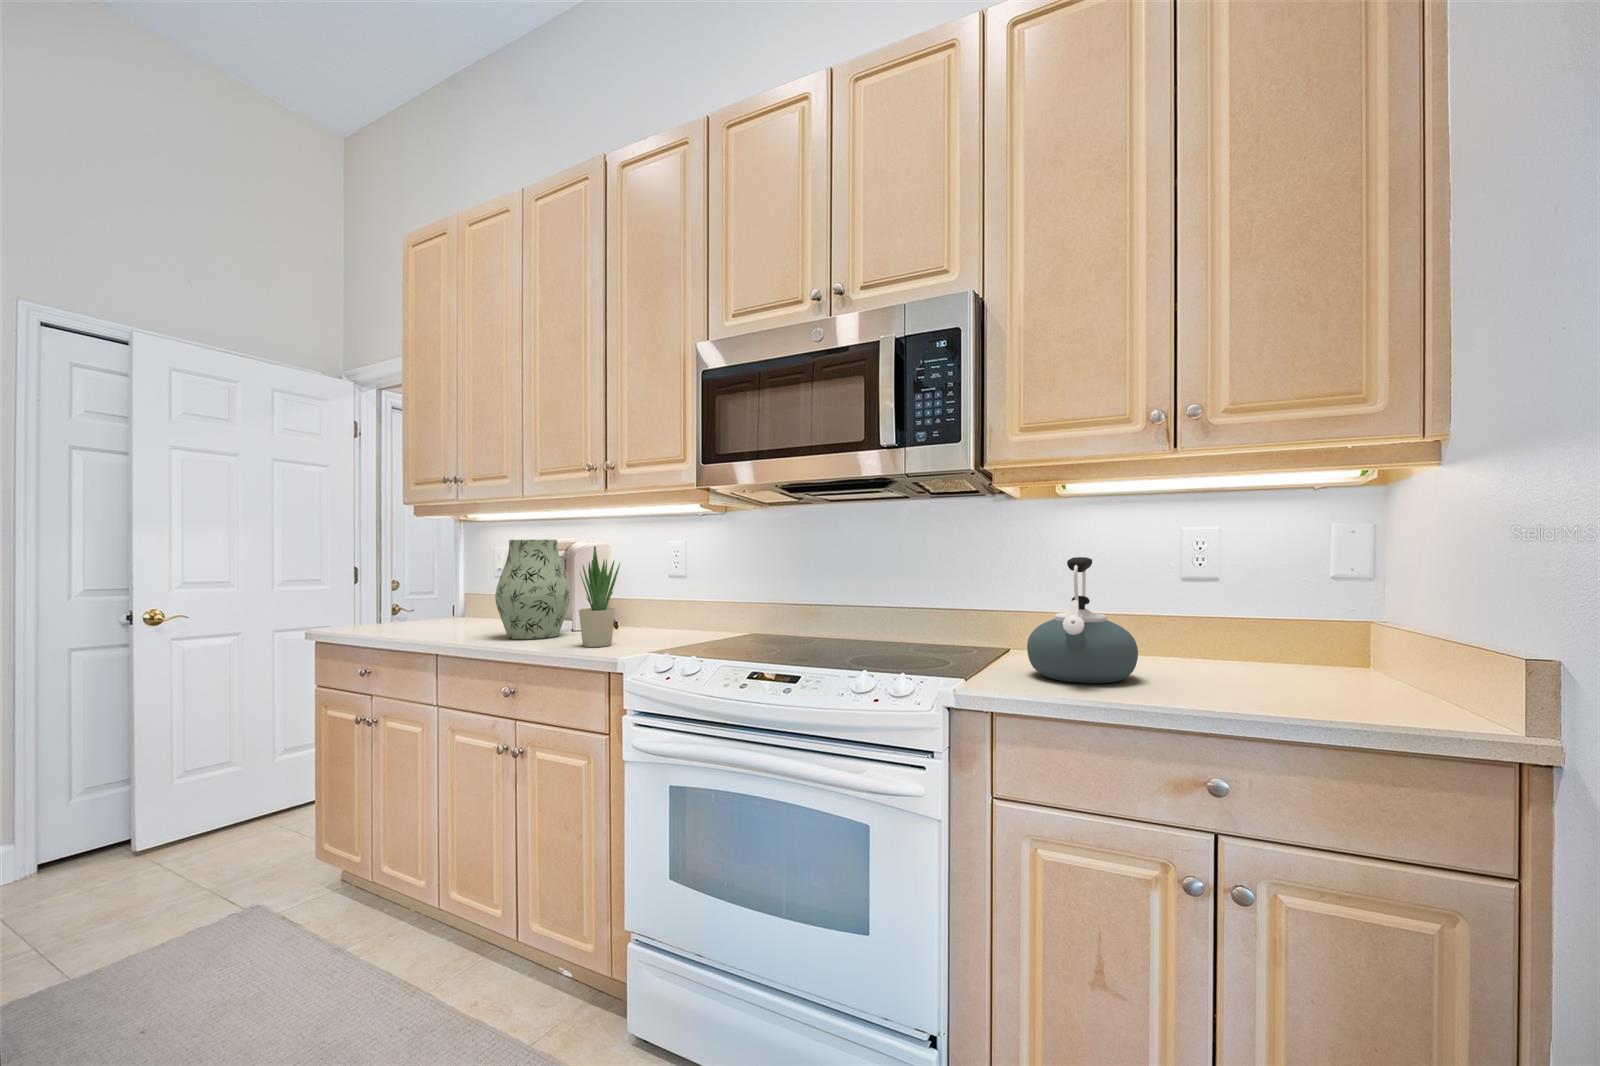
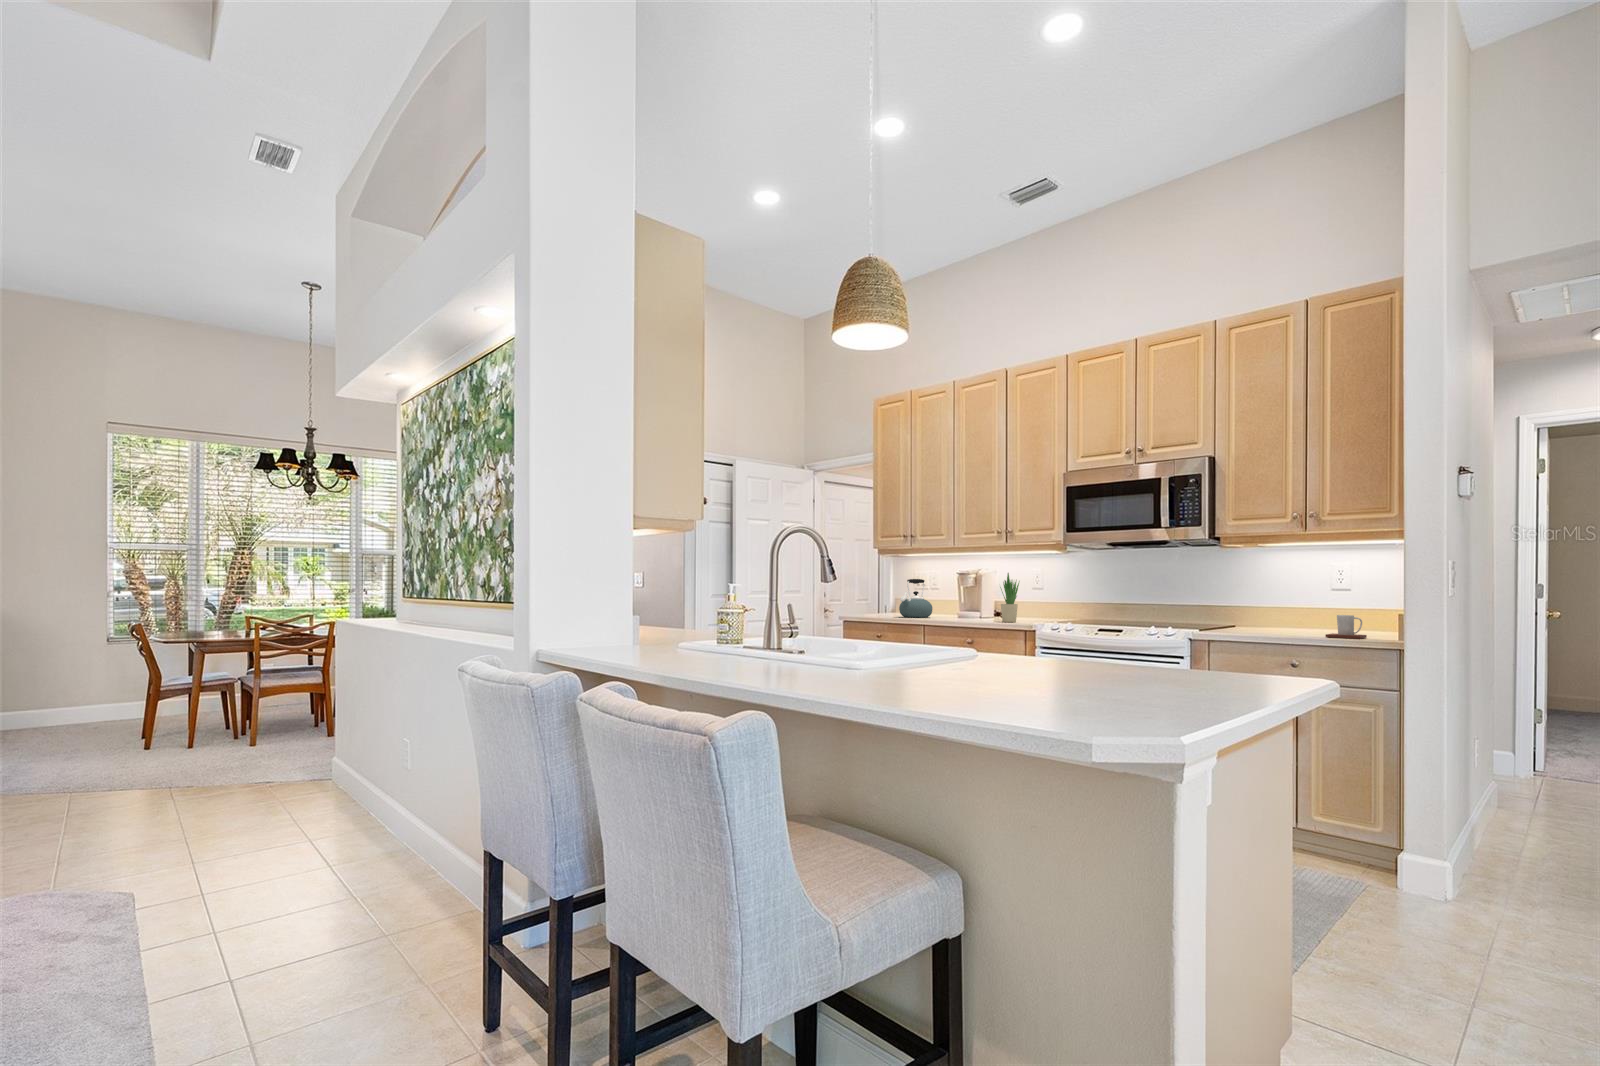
vase: present [495,540,570,639] -> none [947,569,985,620]
kettle: present [1027,557,1138,683] -> present [899,579,932,618]
mug: none [1254,646,1358,715] -> present [1325,615,1367,639]

